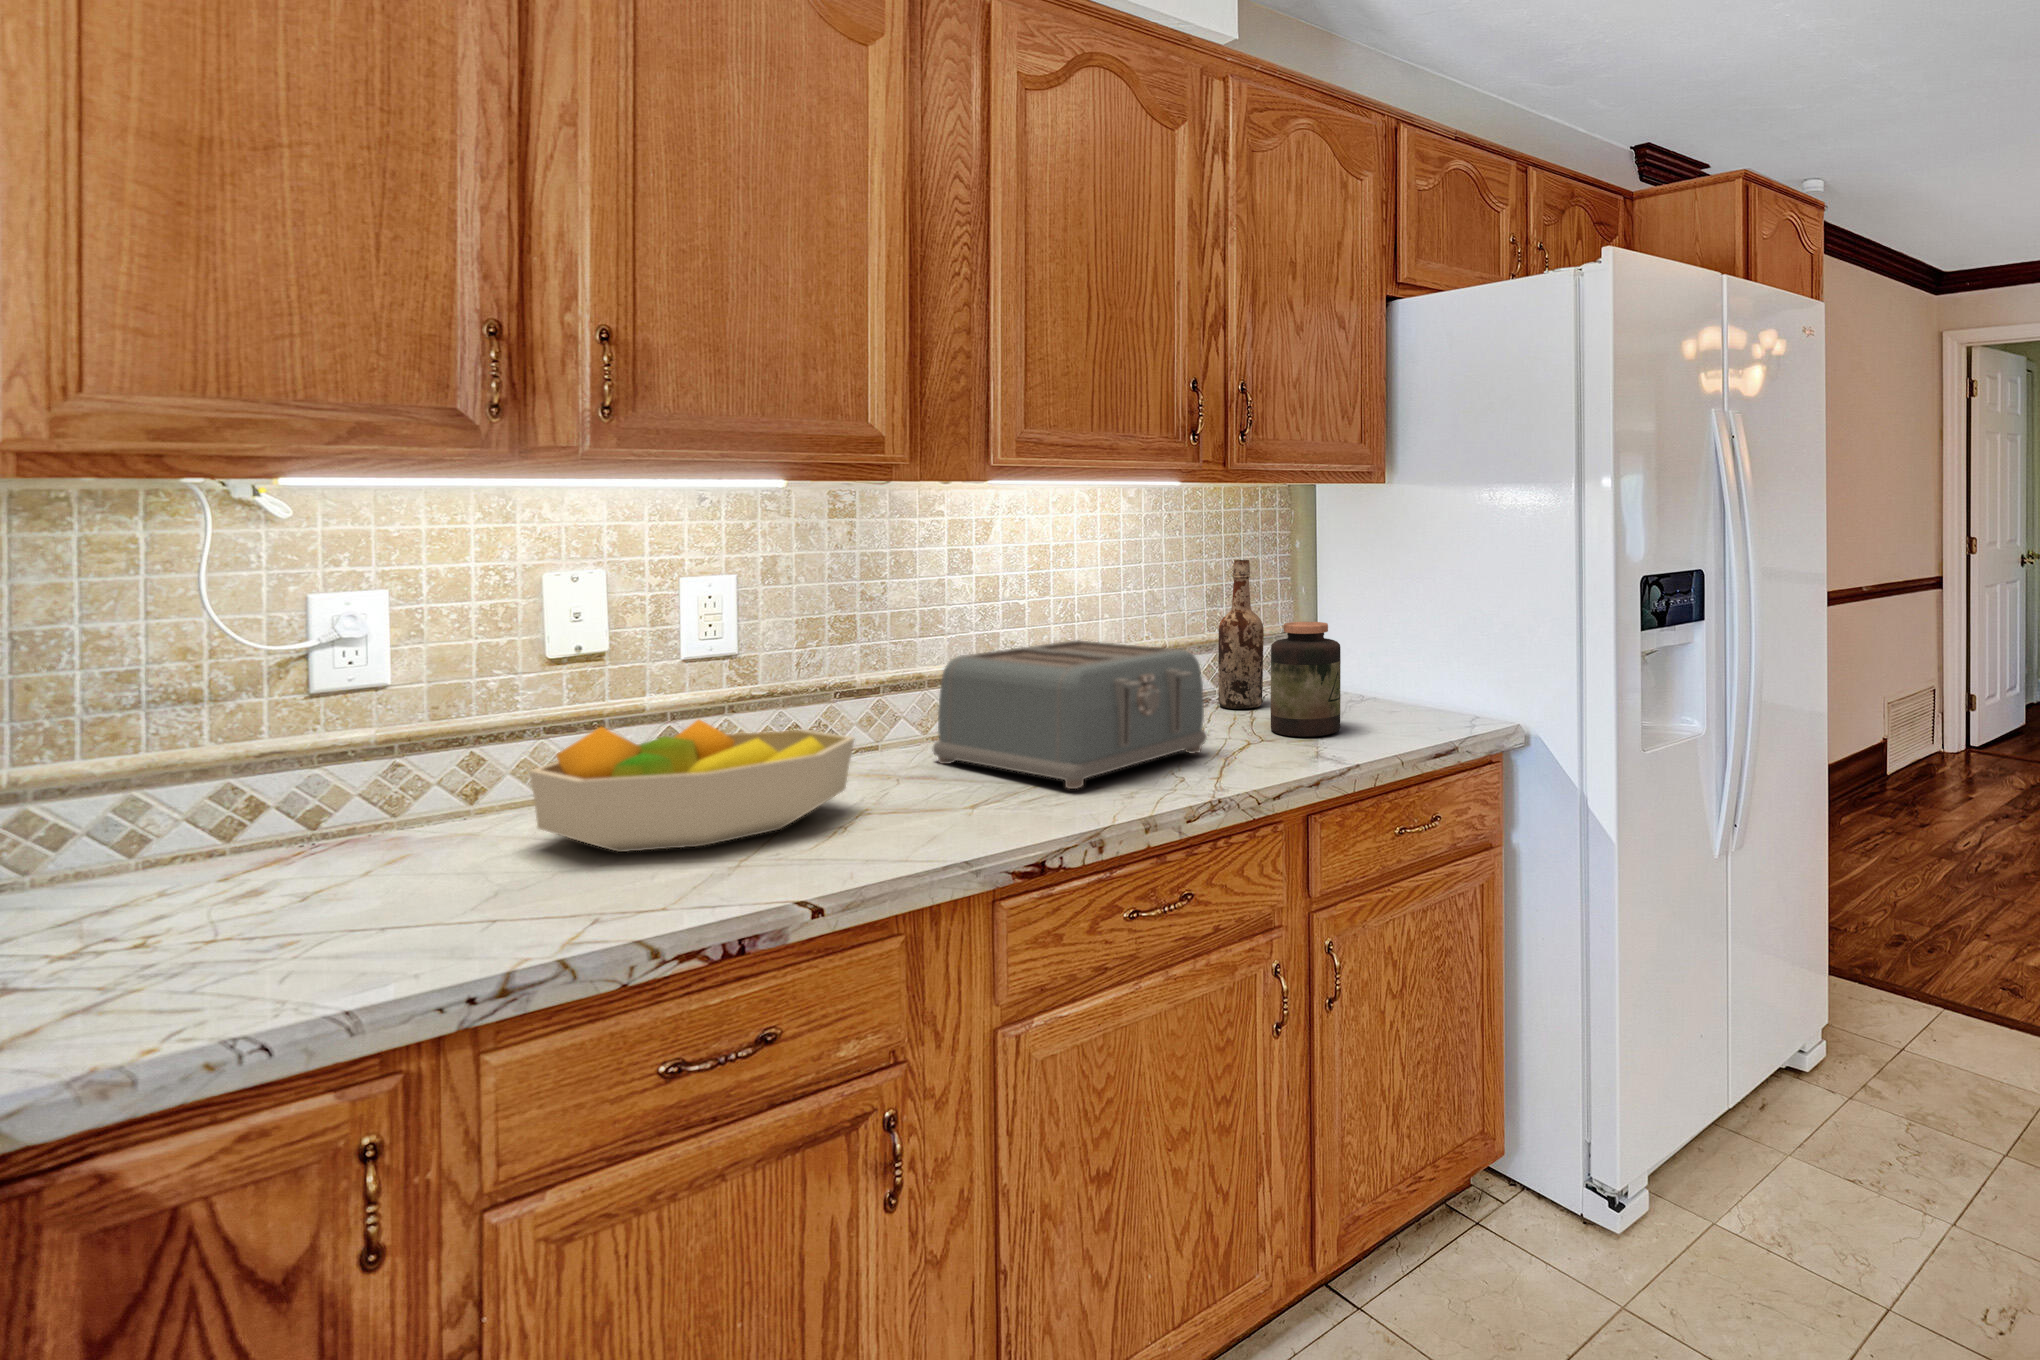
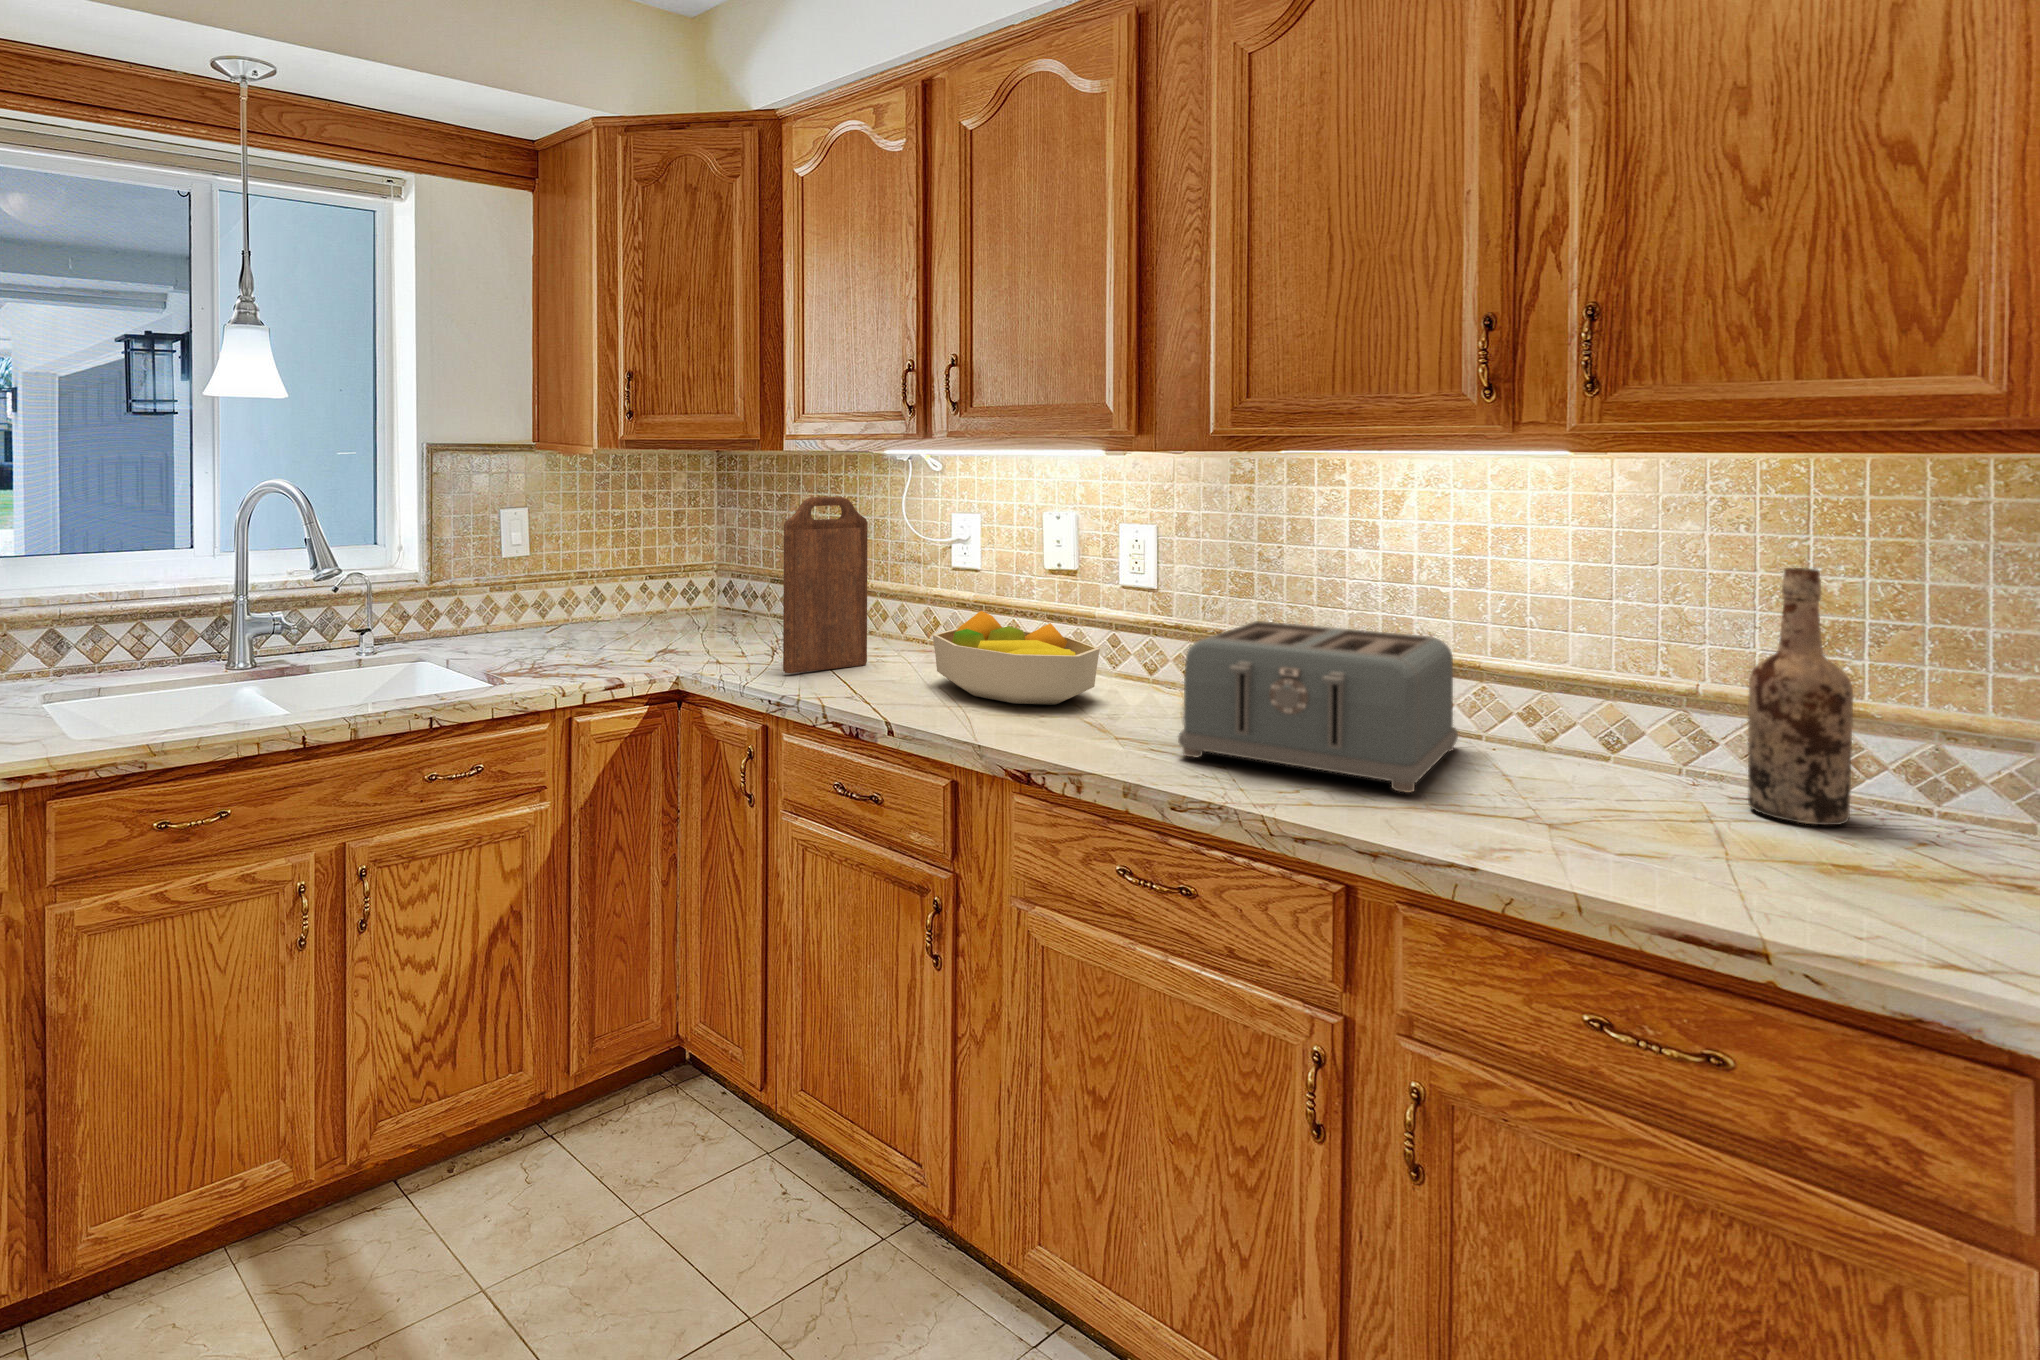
cutting board: none [251,560,317,976] -> present [783,497,868,673]
jar: present [1271,622,1341,737] -> none [1600,668,1750,867]

